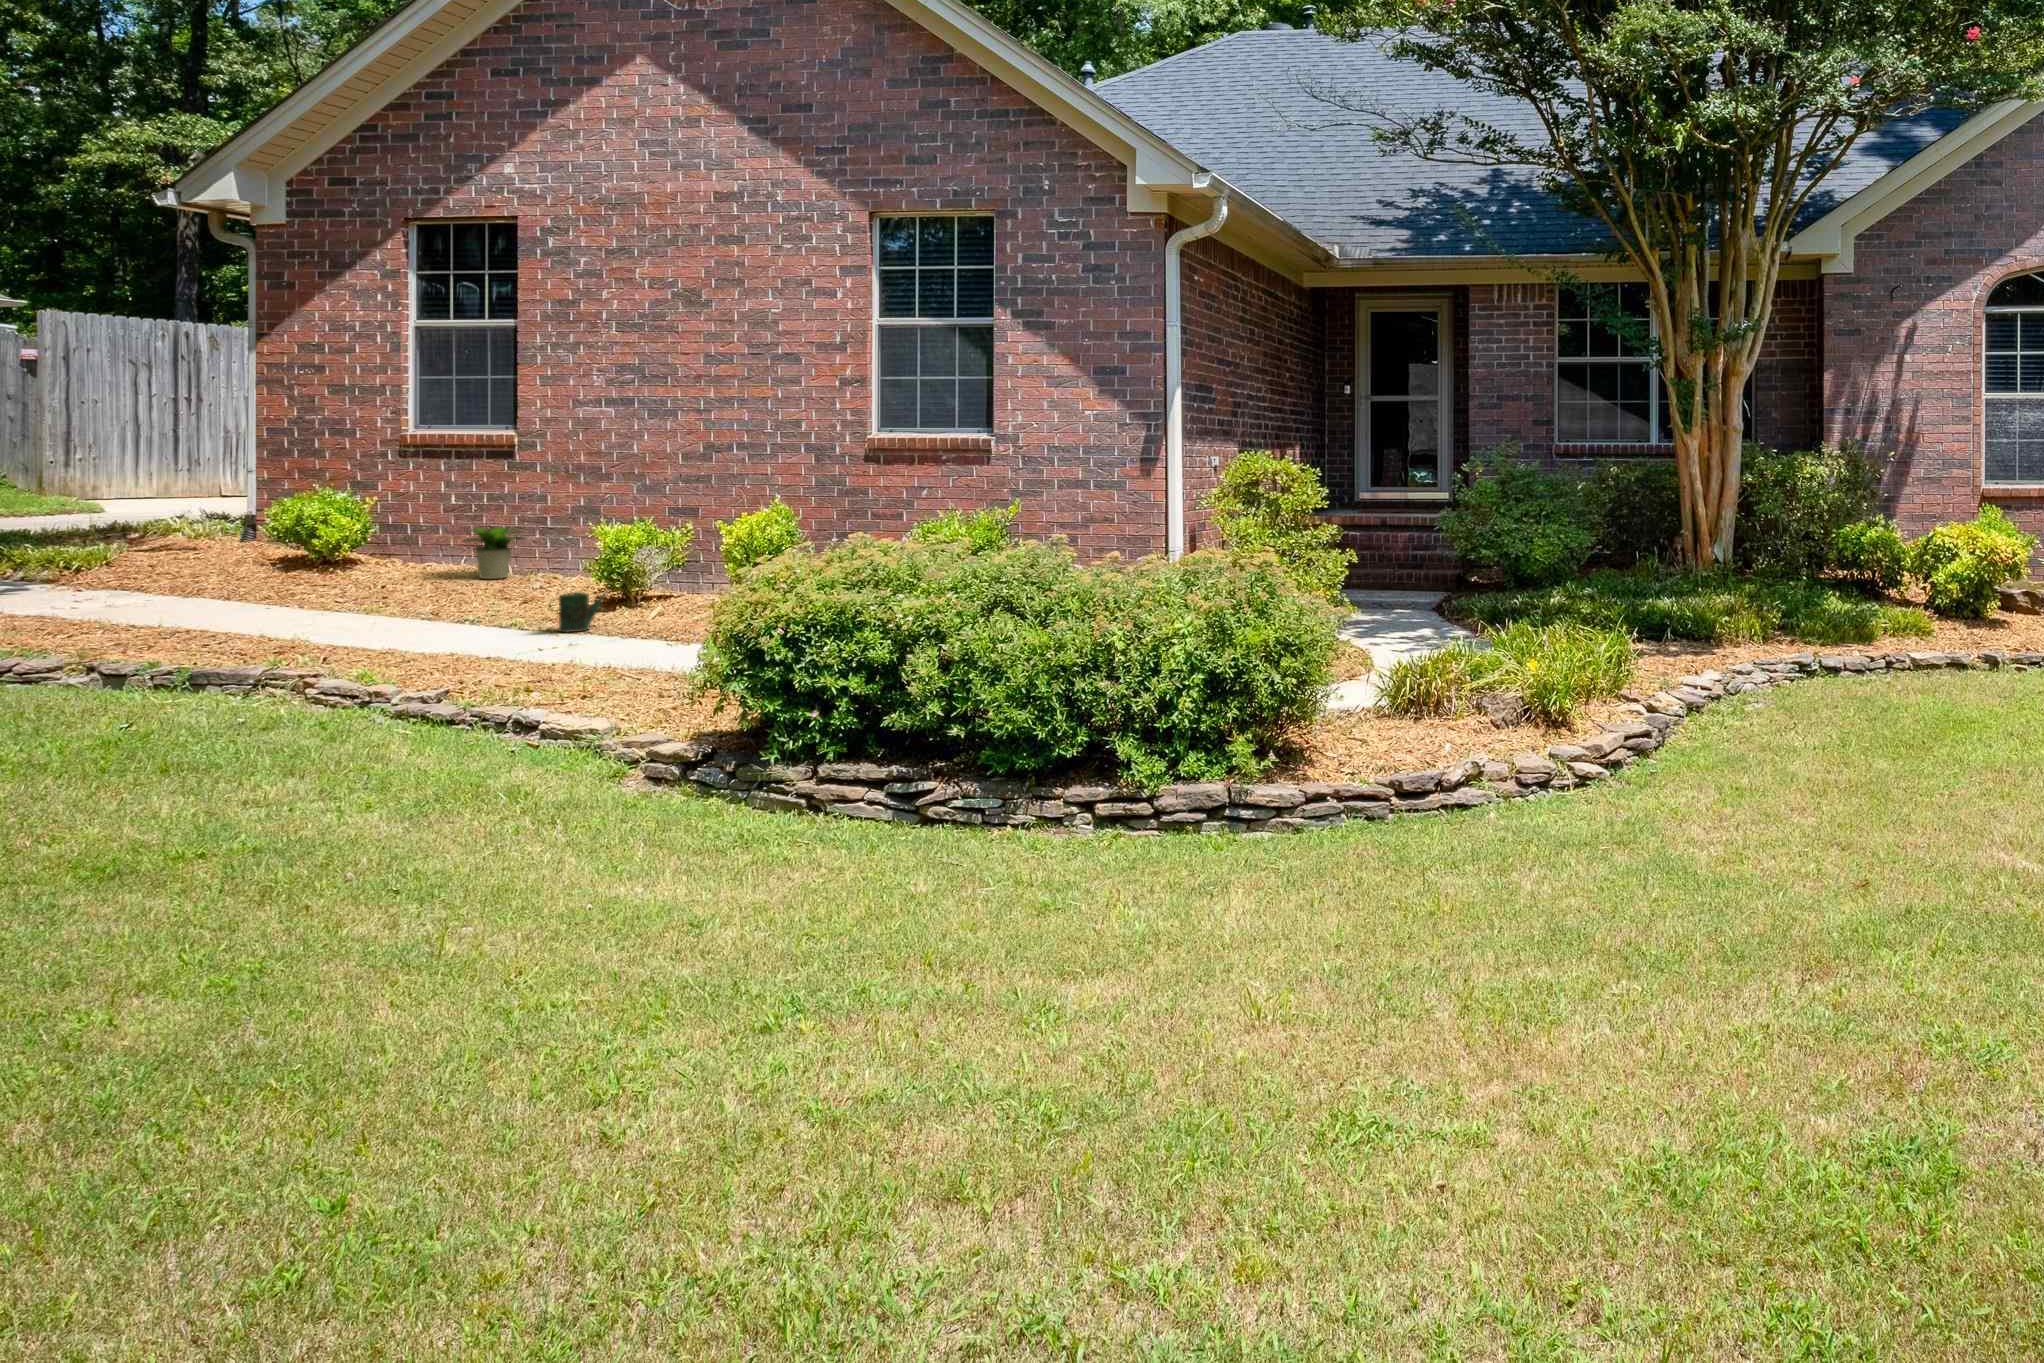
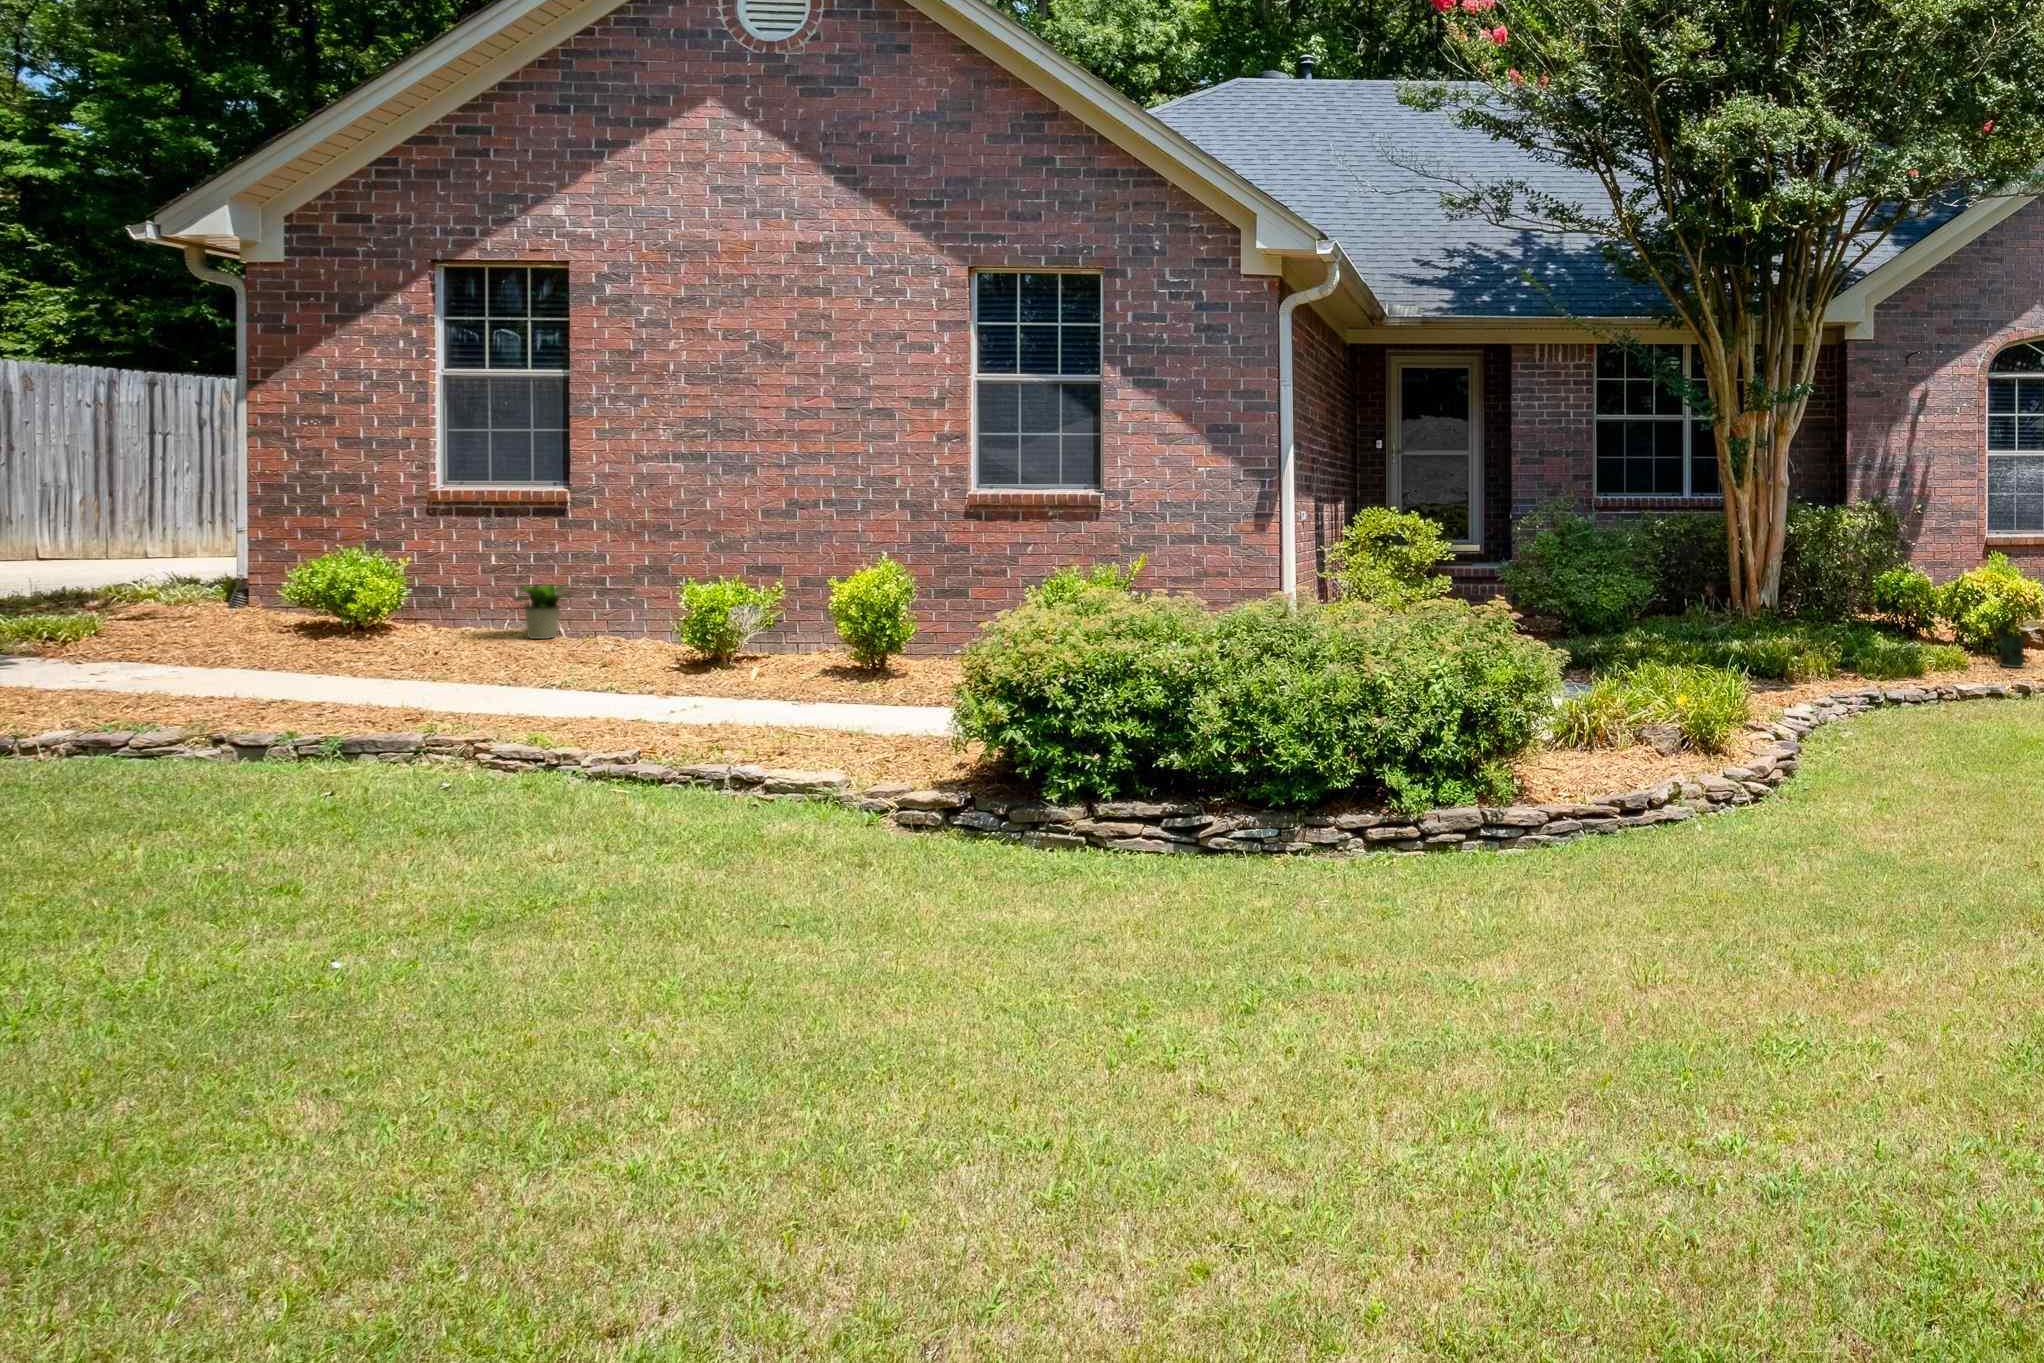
watering can: present [559,584,613,632] -> present [1996,627,2024,668]

